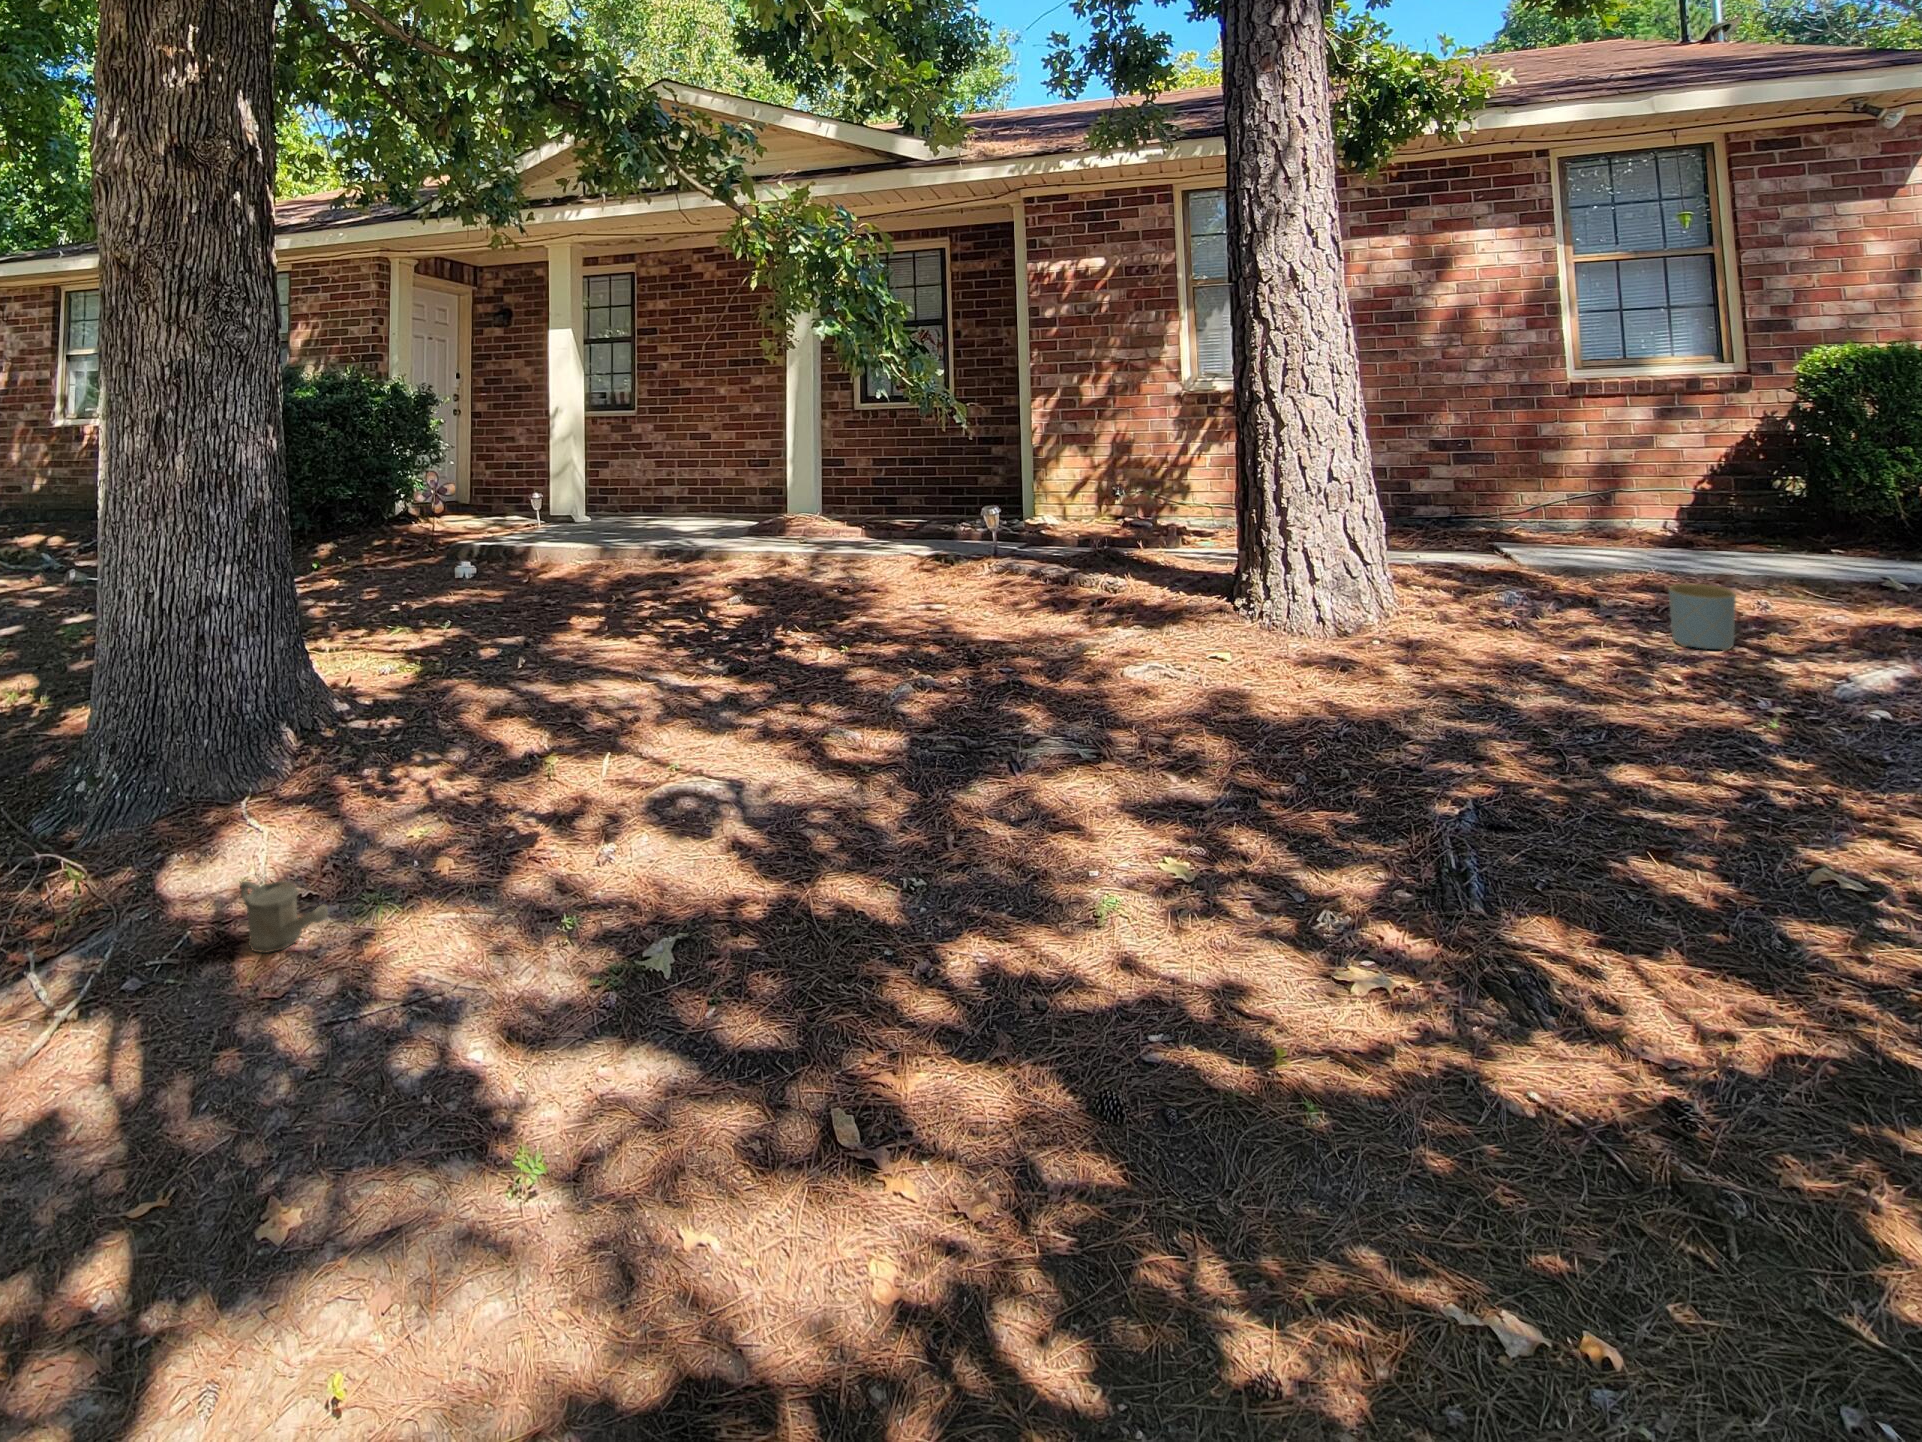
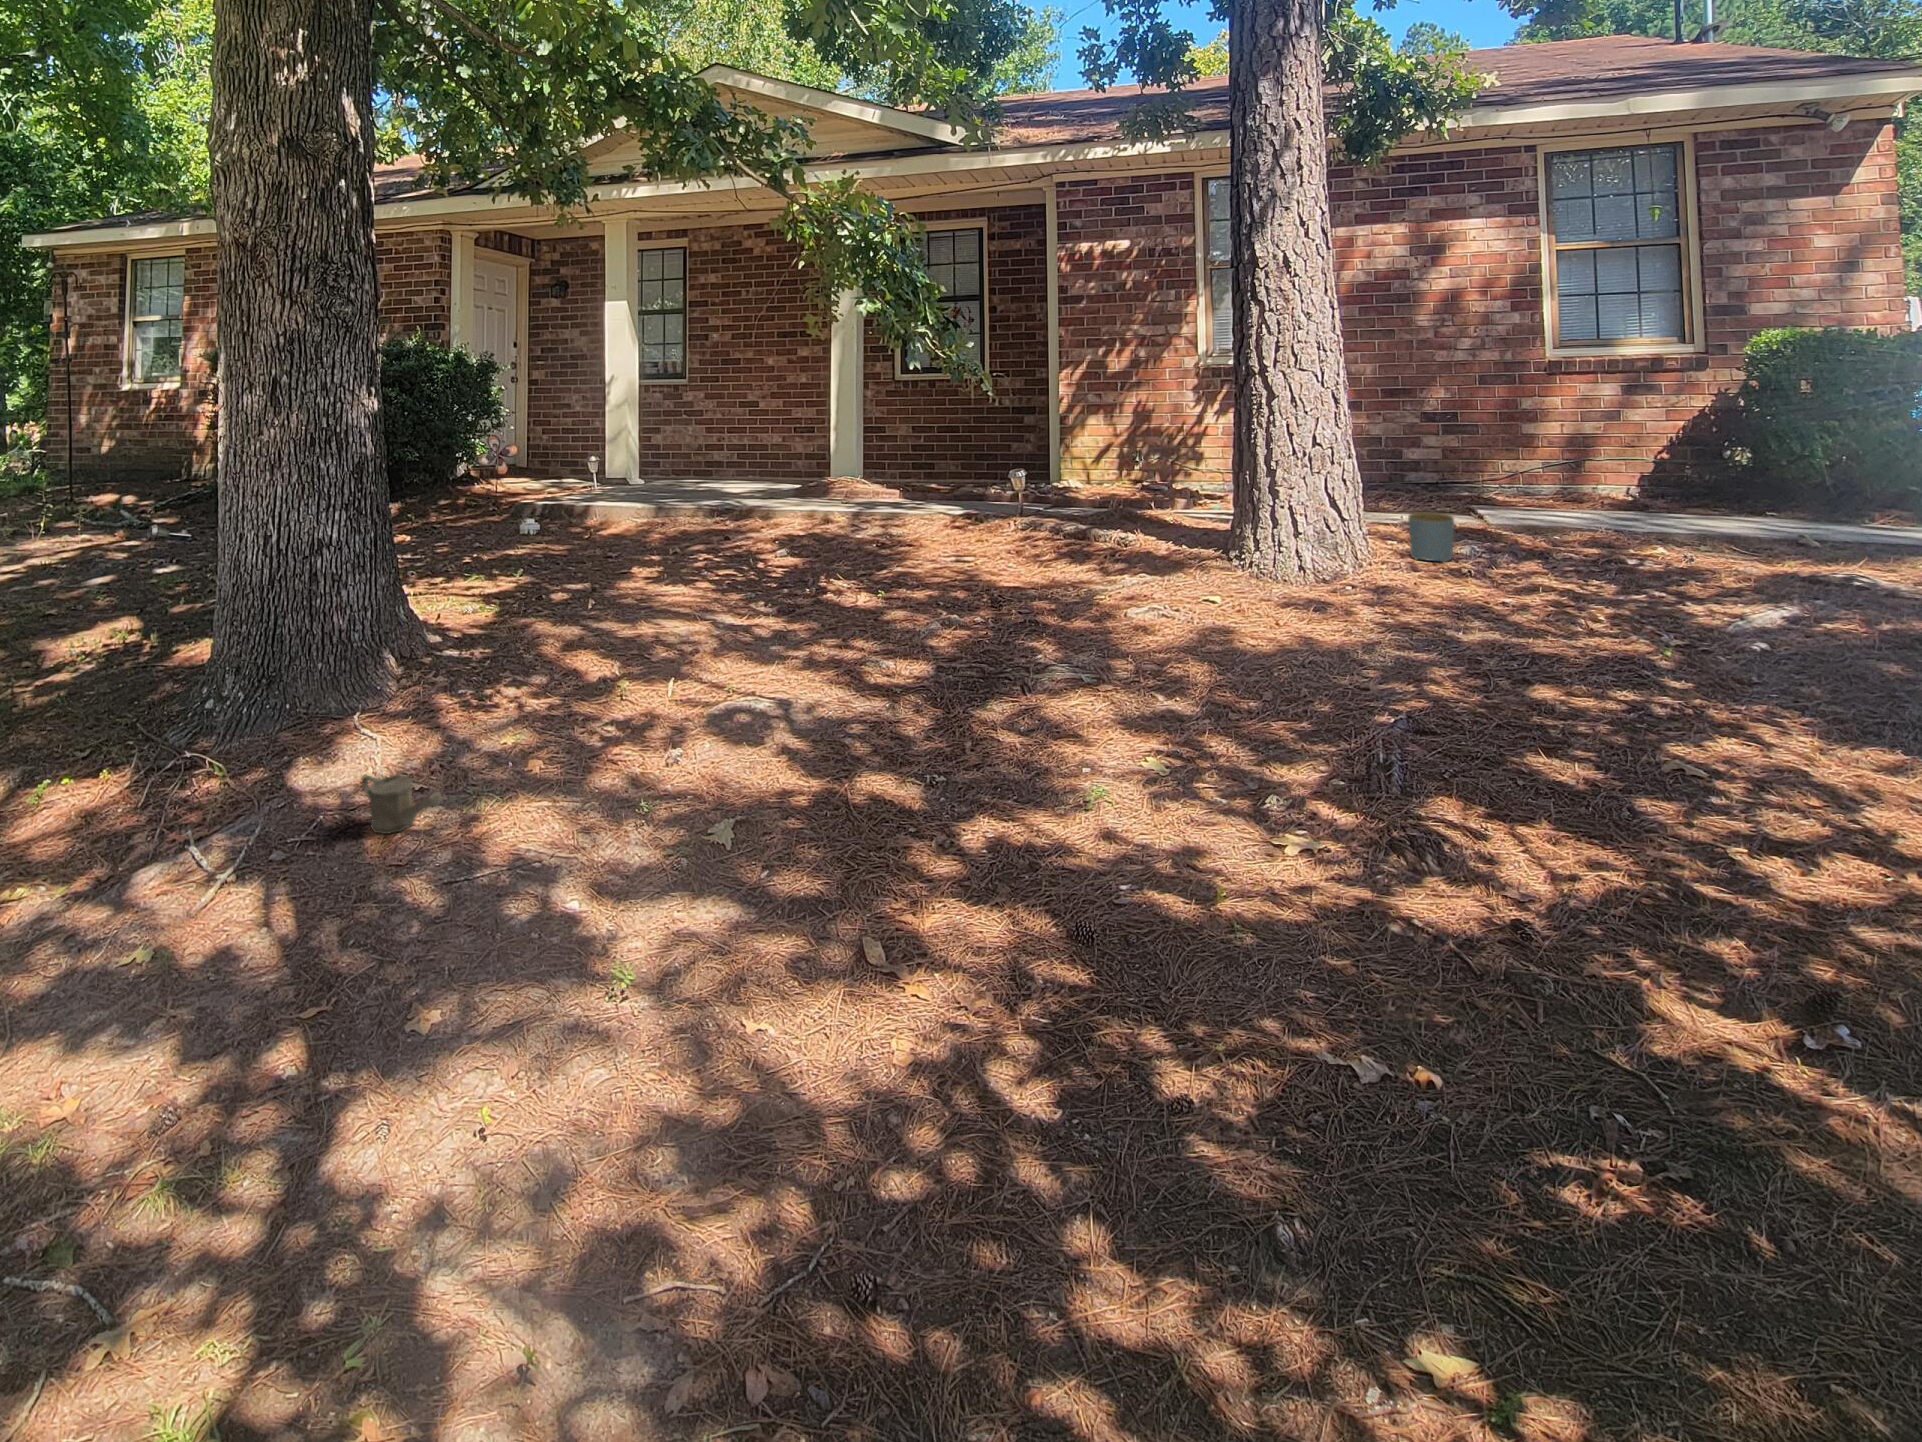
planter: present [1669,584,1736,651] -> present [1408,512,1454,562]

